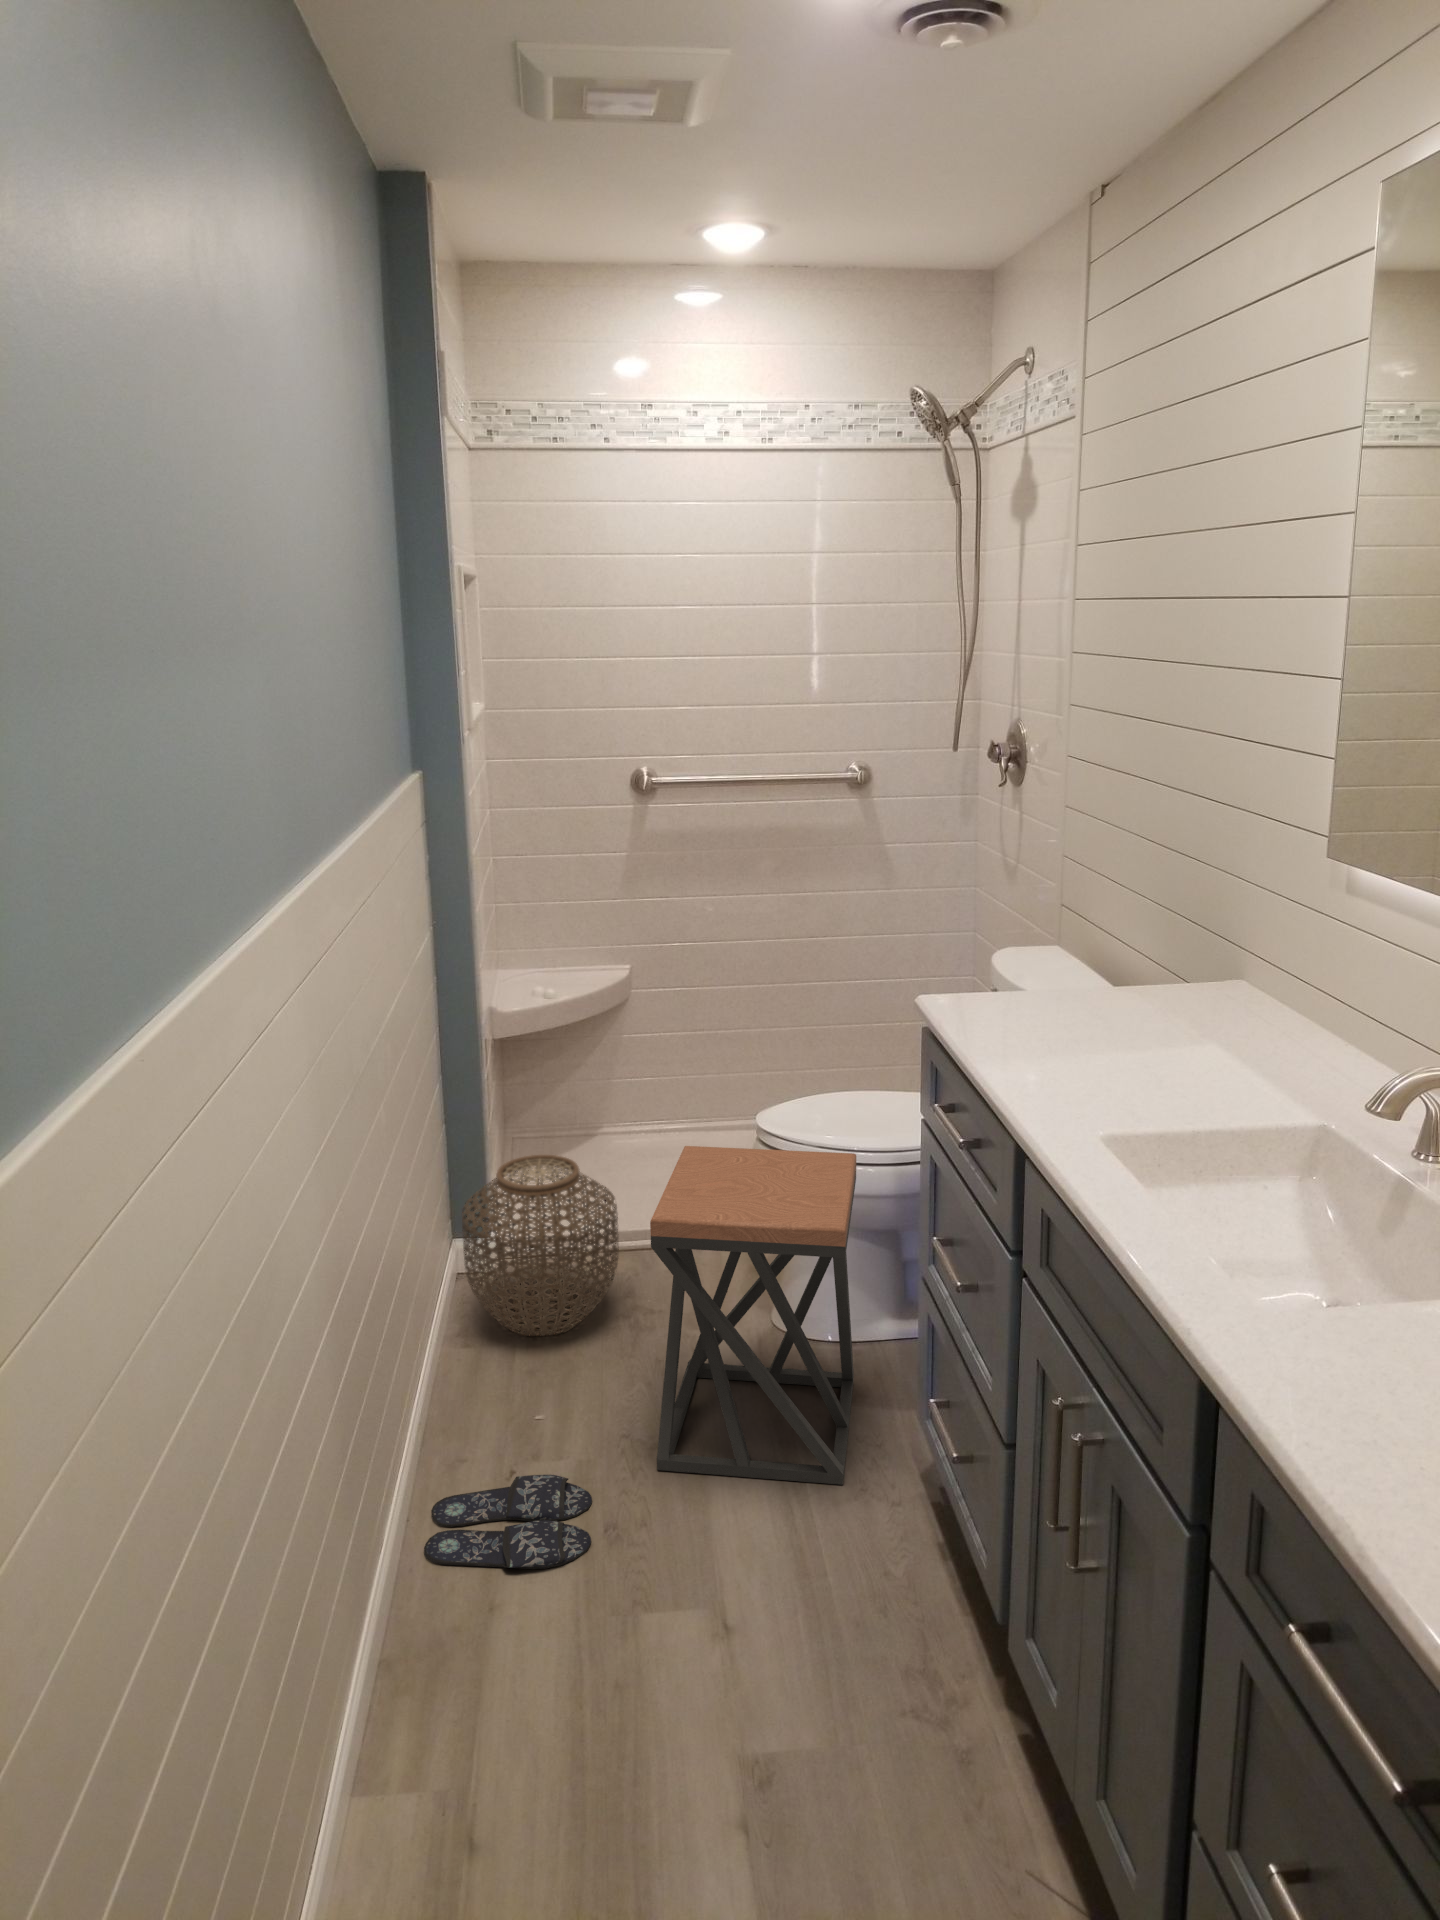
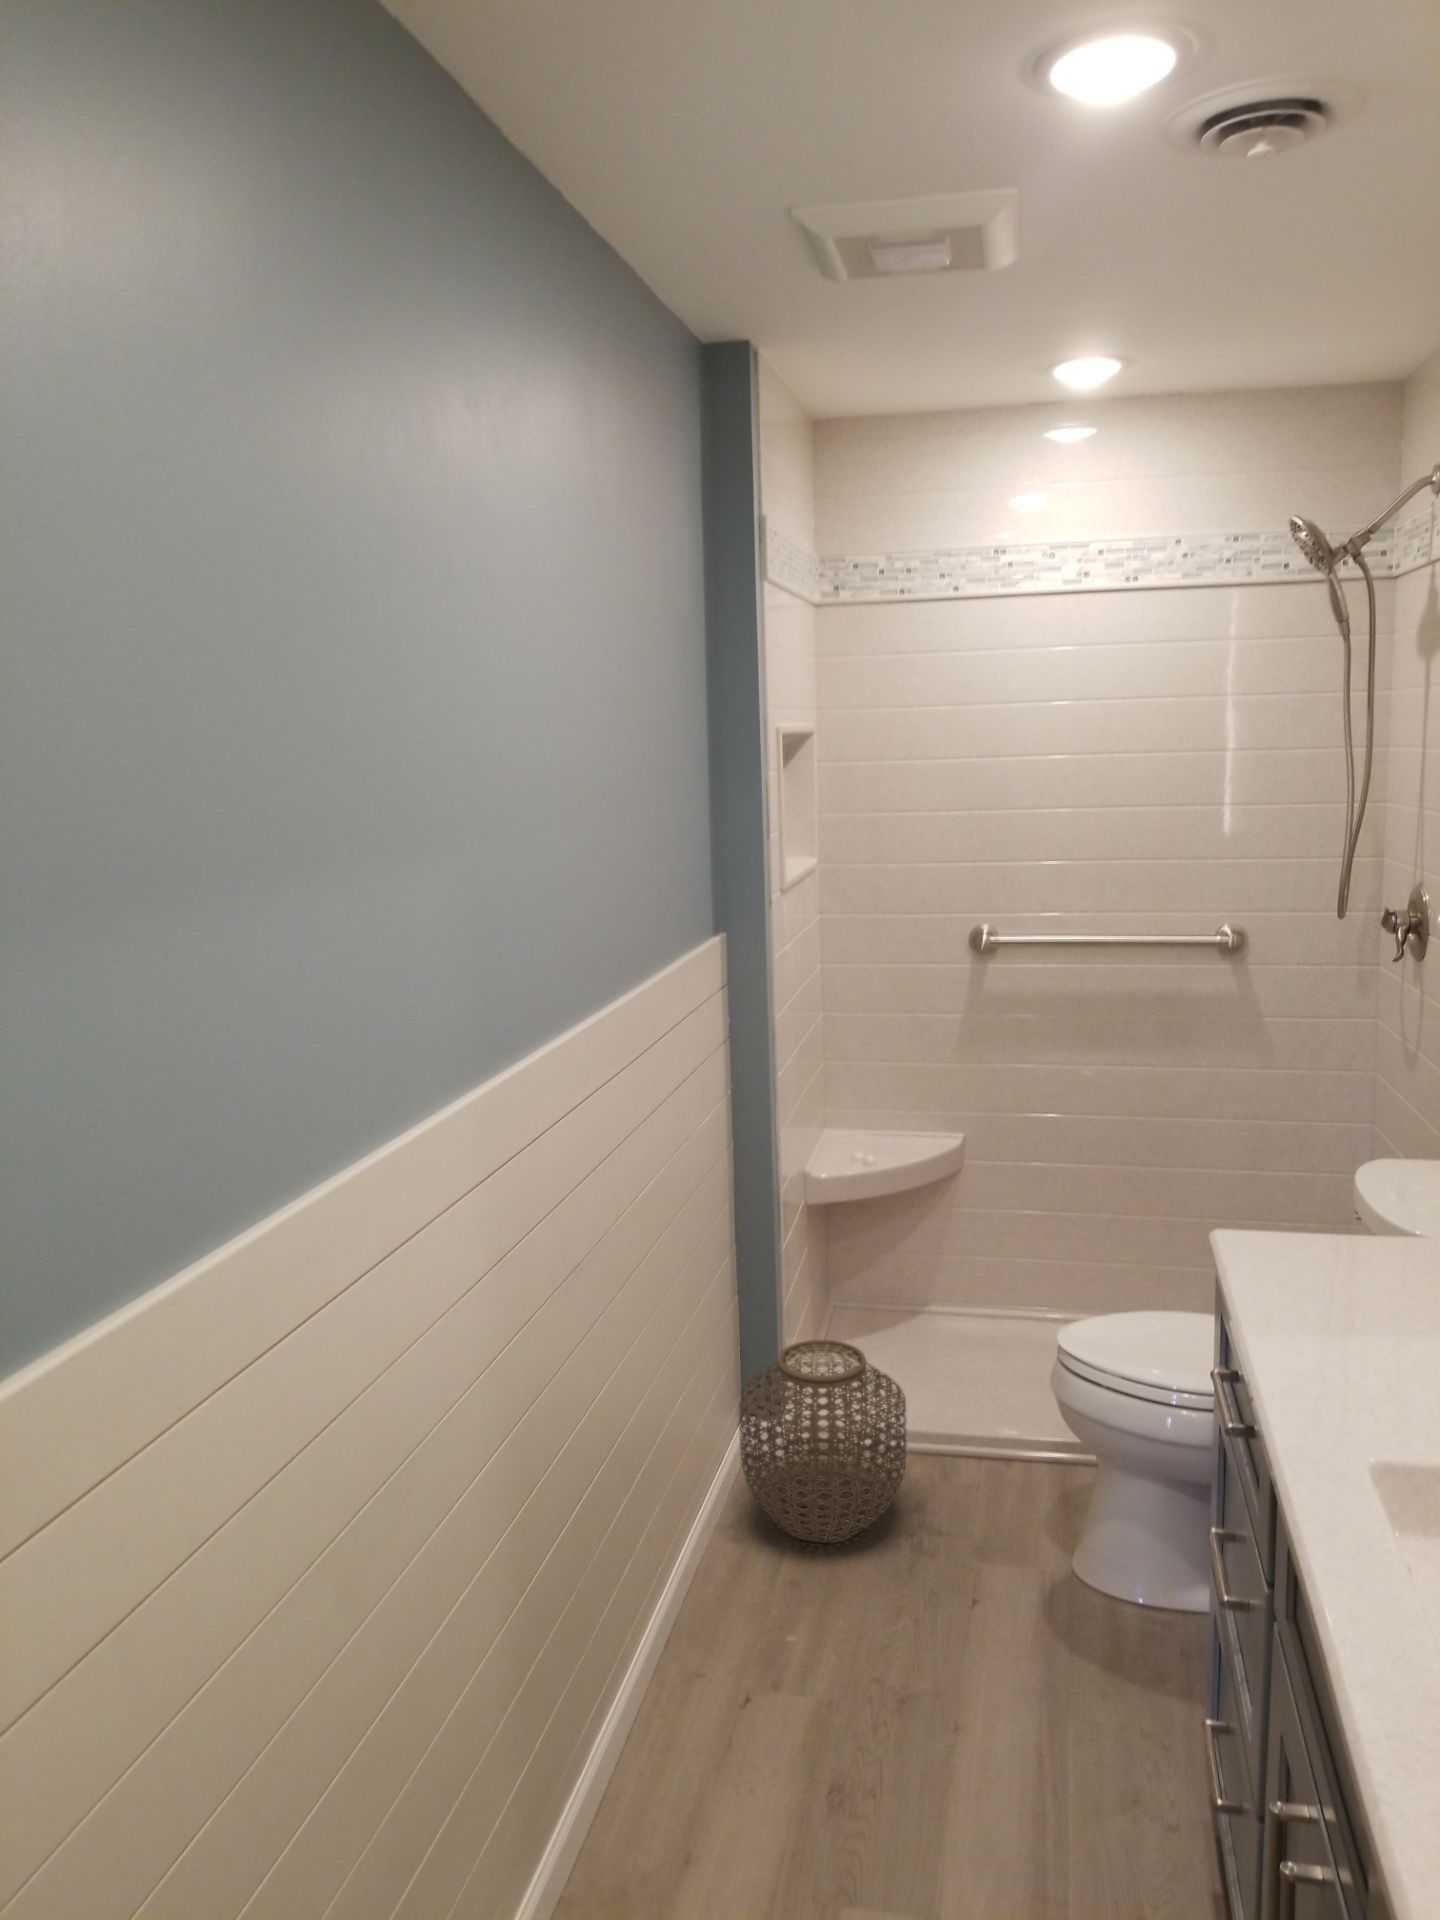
stool: present [650,1146,856,1485] -> none [907,1356,1168,1800]
slippers: present [424,1474,592,1569] -> none [636,1711,828,1835]

